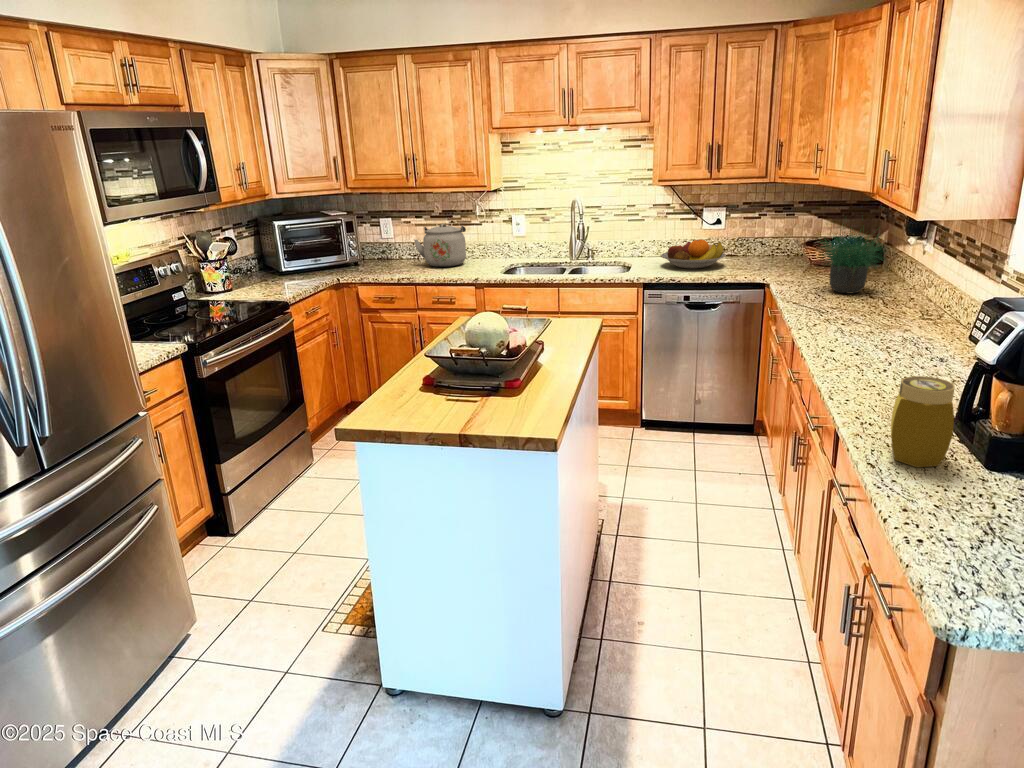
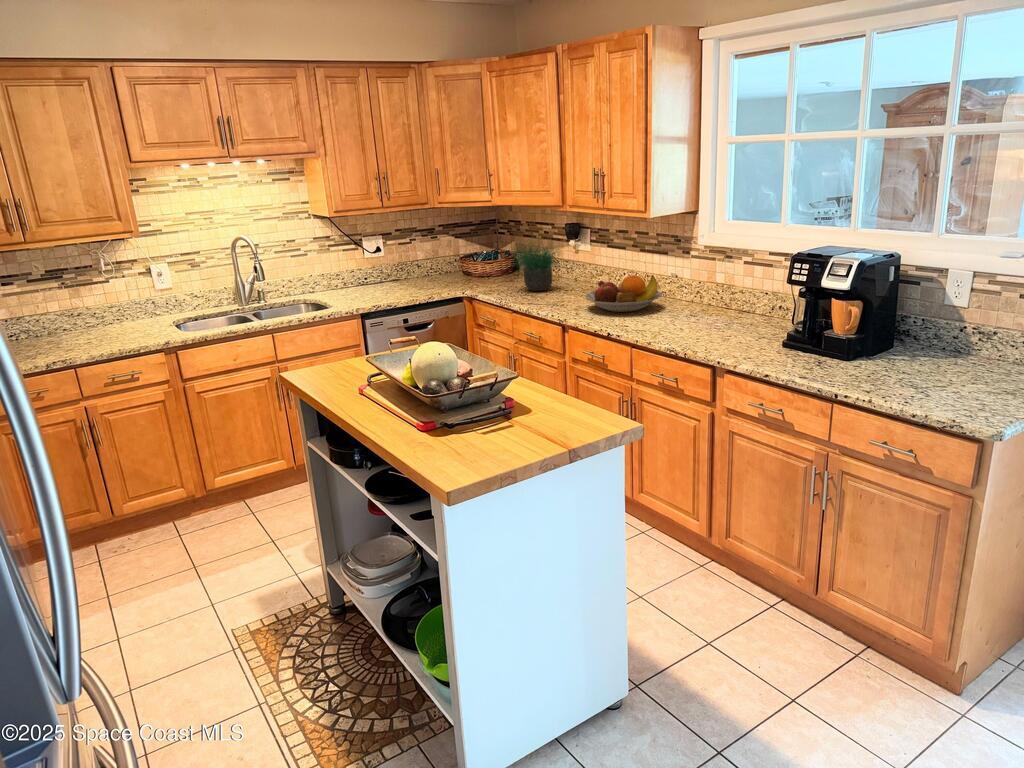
kettle: present [414,223,466,267] -> none [25,285,108,342]
fruit bowl: present [661,239,726,269] -> present [585,275,662,312]
jar: present [891,376,955,467] -> none [783,310,827,372]

